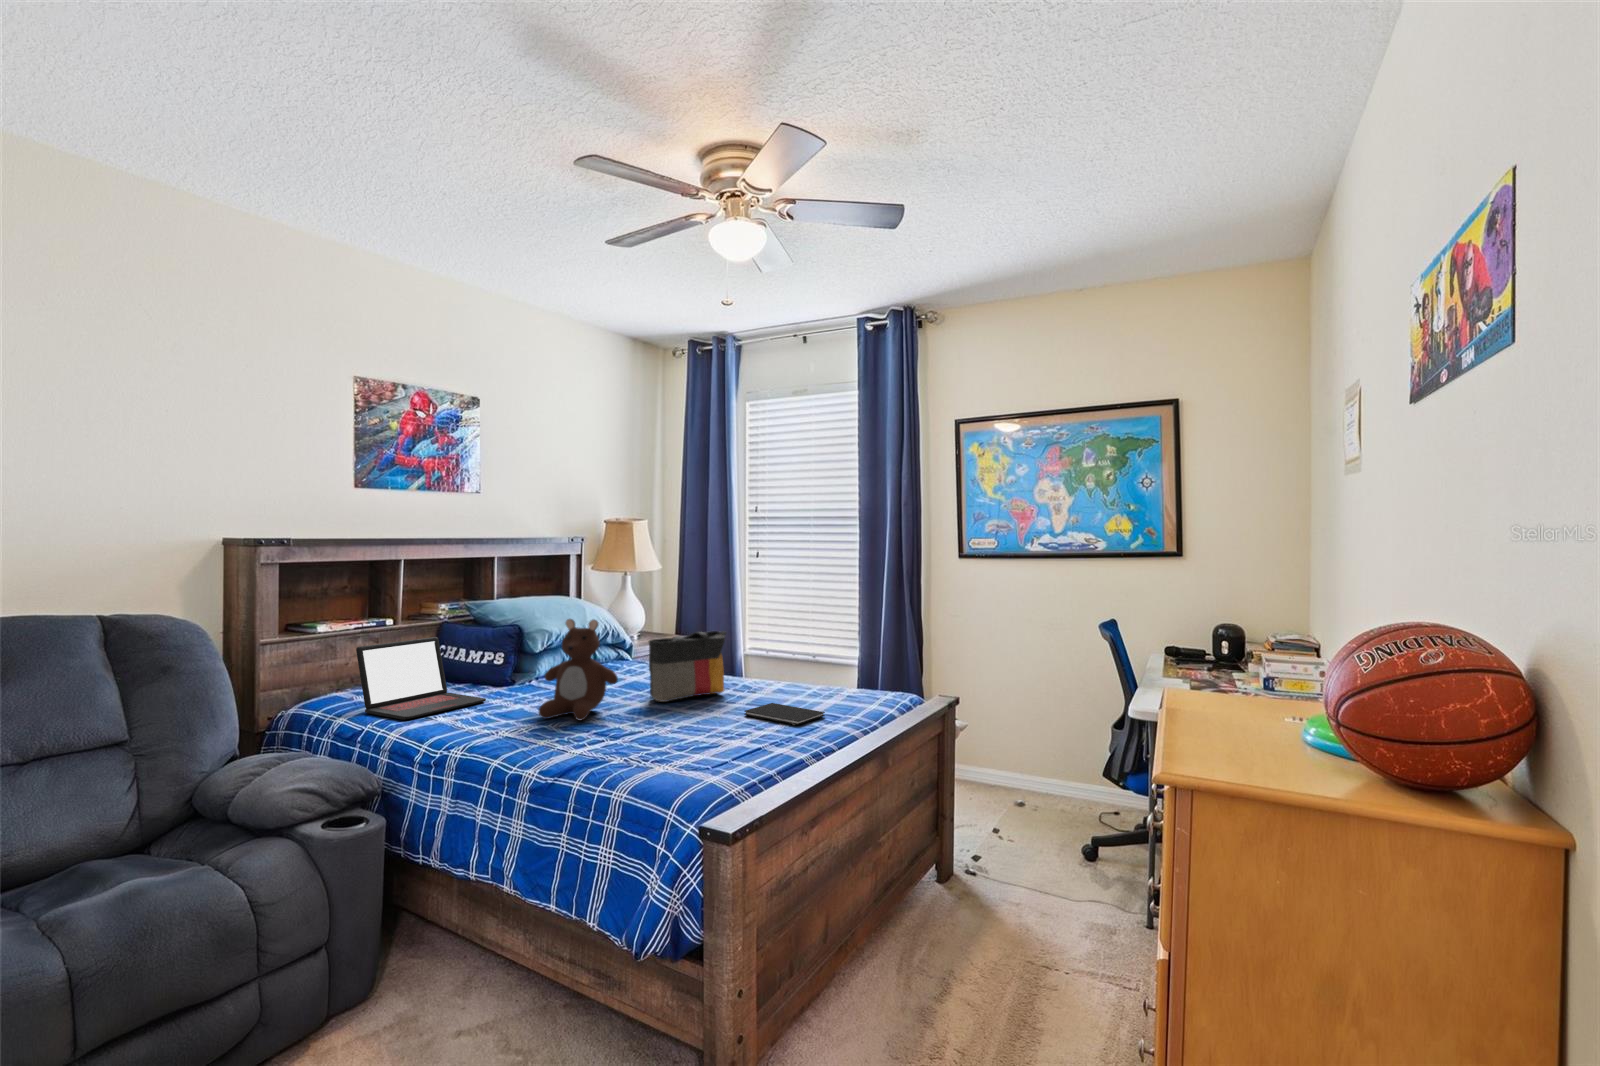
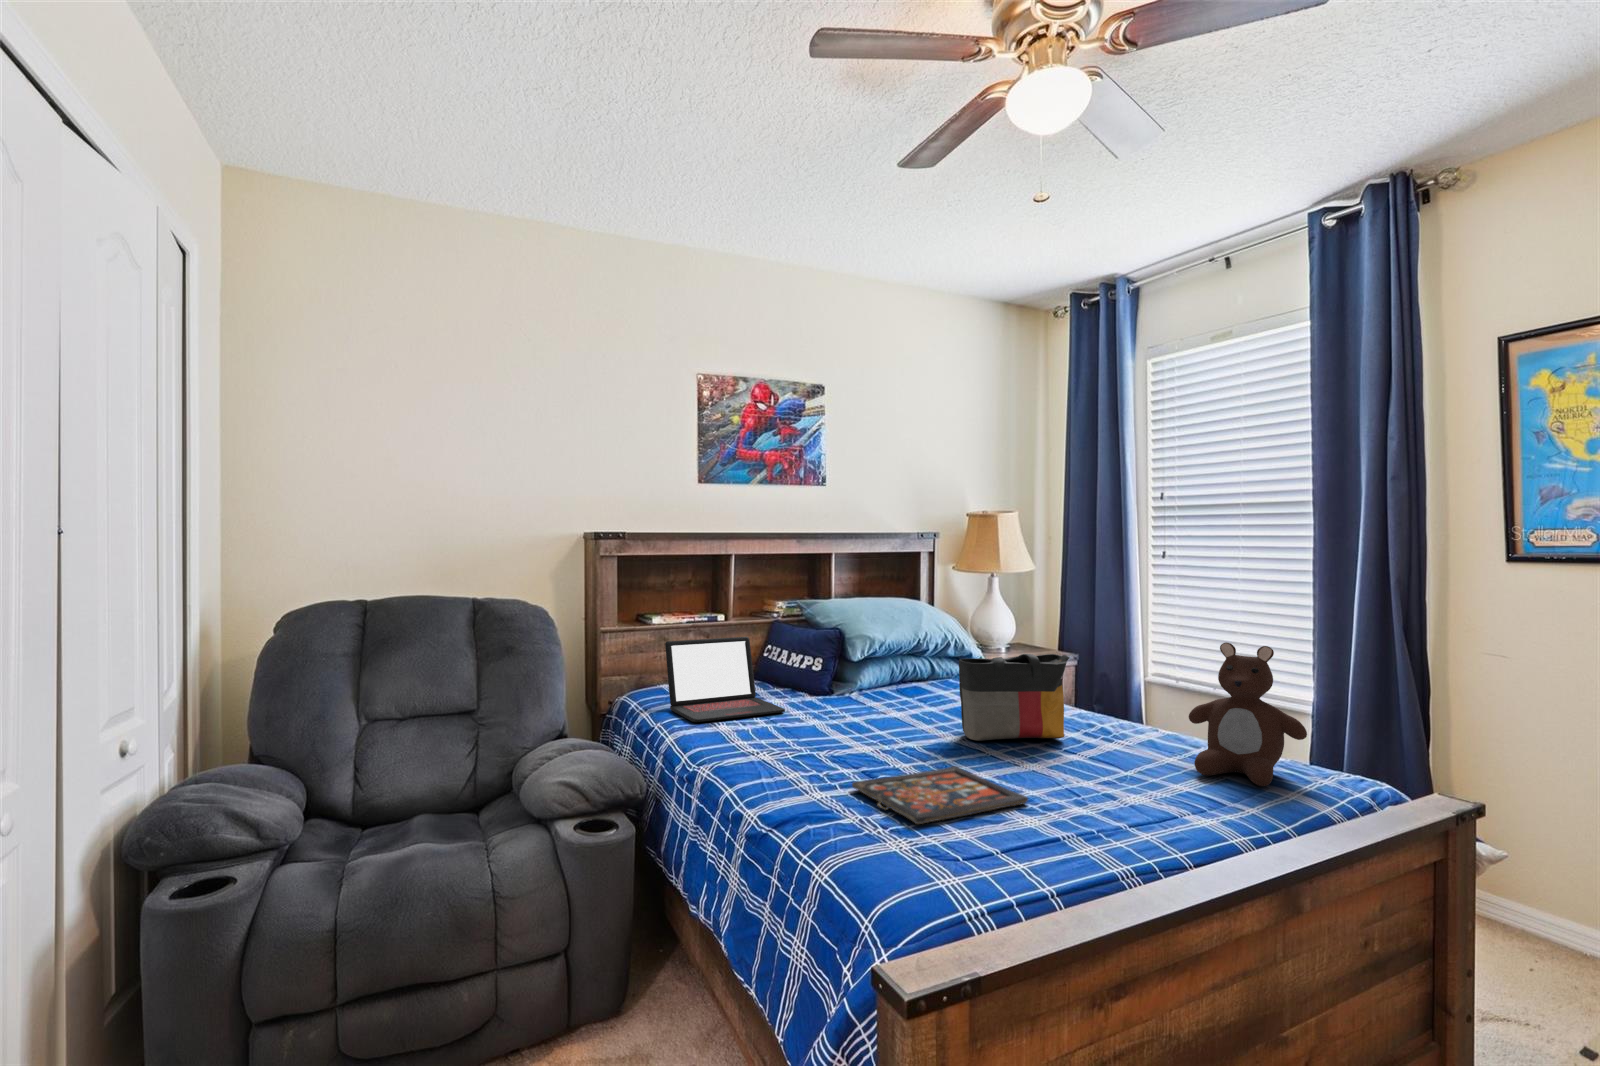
teddy bear: present [539,619,618,720] -> present [1189,642,1307,786]
notebook: present [744,703,825,725] -> none [1072,764,1199,805]
board game: none [597,720,728,759] -> present [852,766,1028,824]

